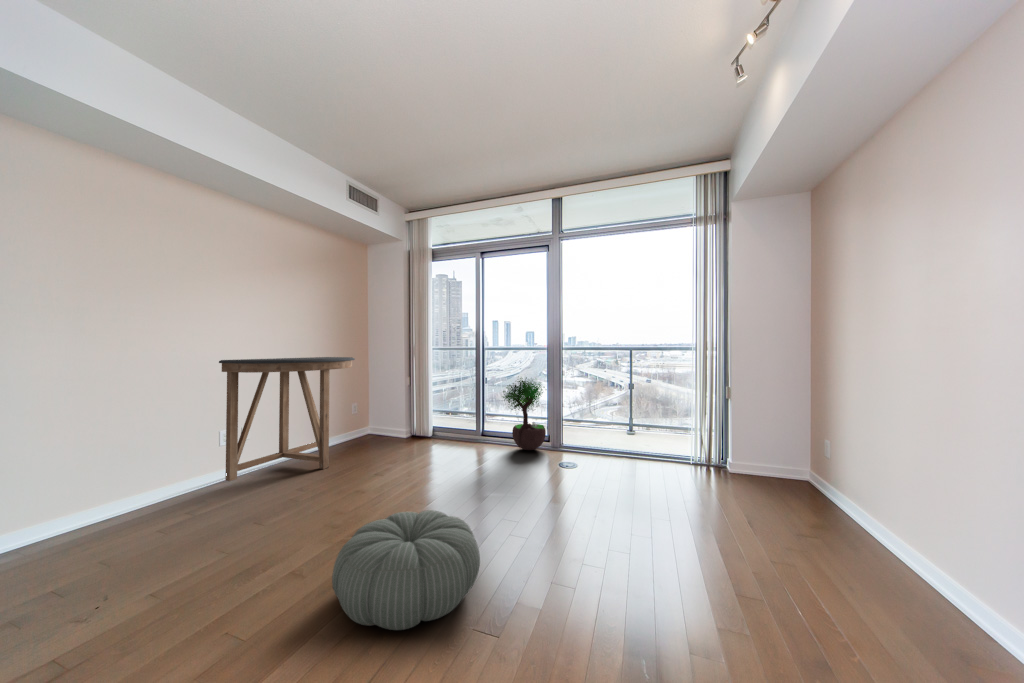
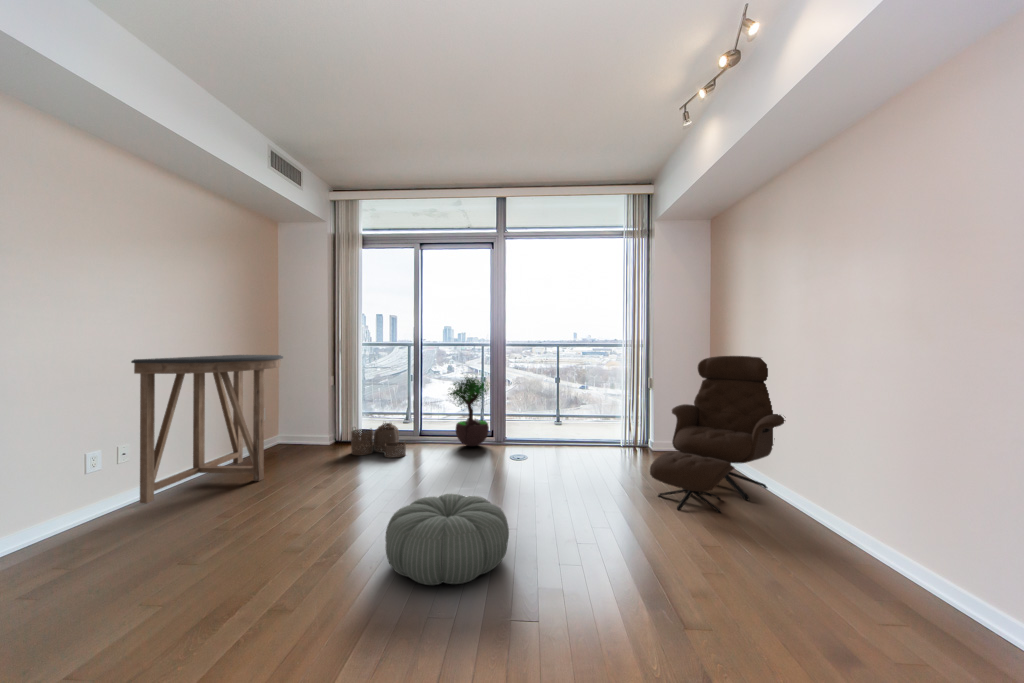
lounge chair: none [700,361,921,579] -> present [650,356,786,512]
woven basket: none [416,420,464,456] -> present [351,423,406,458]

